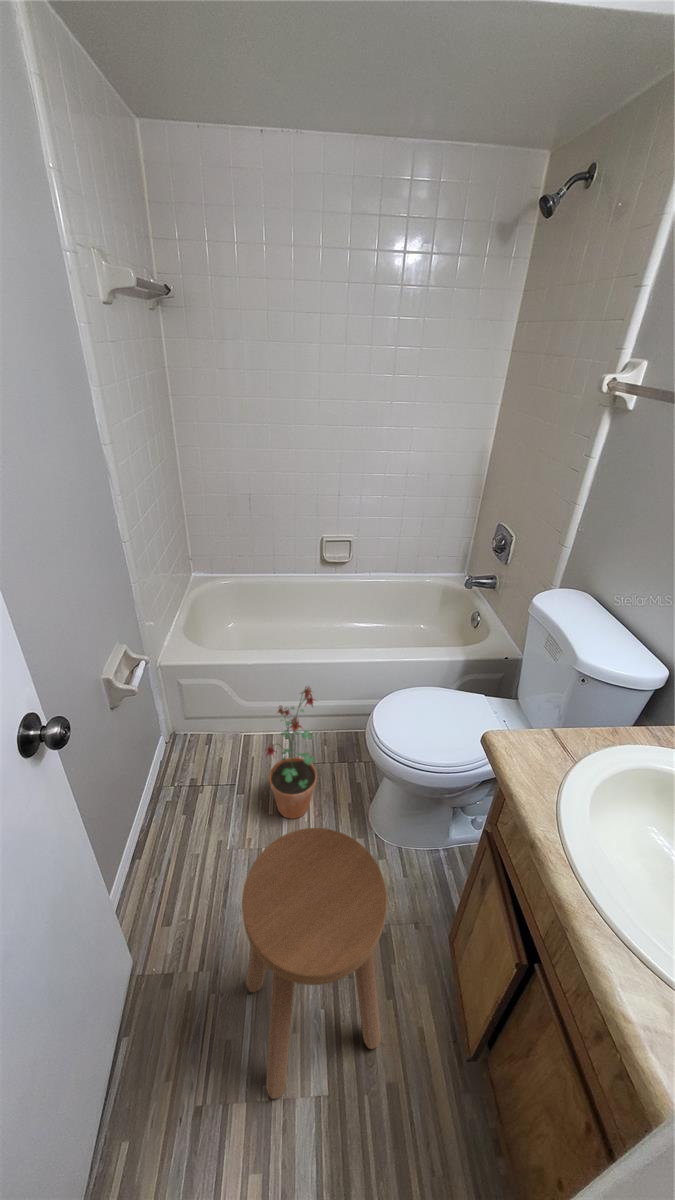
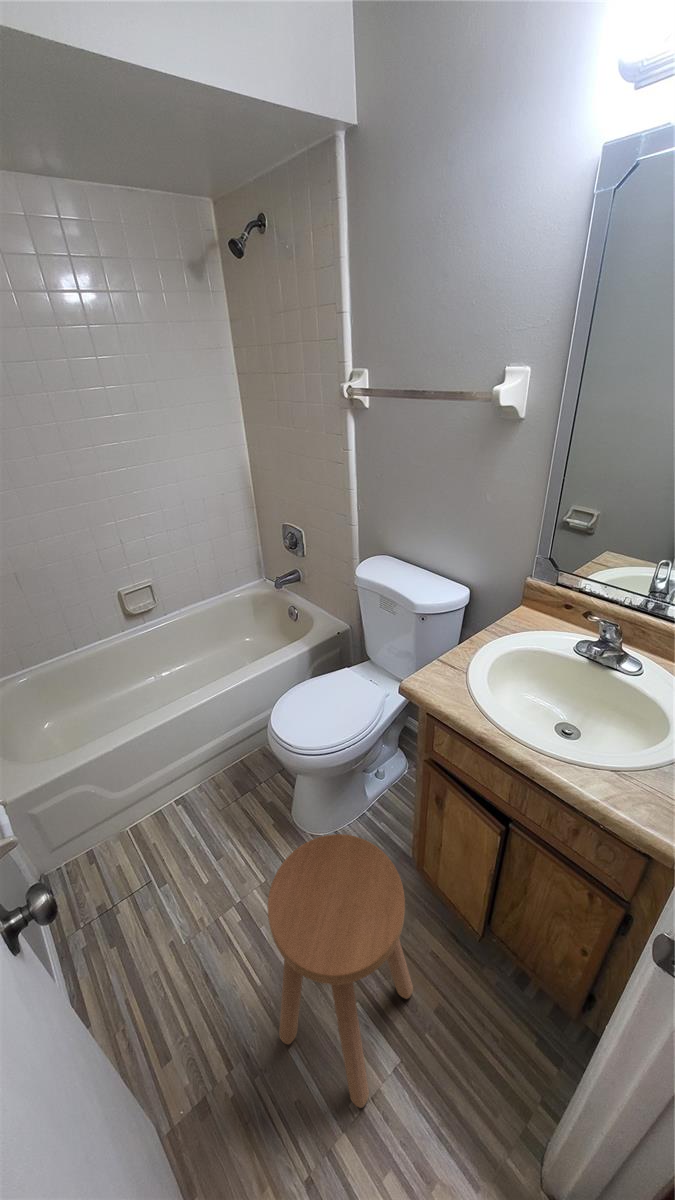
potted plant: present [266,687,317,819] -> none [170,737,241,876]

